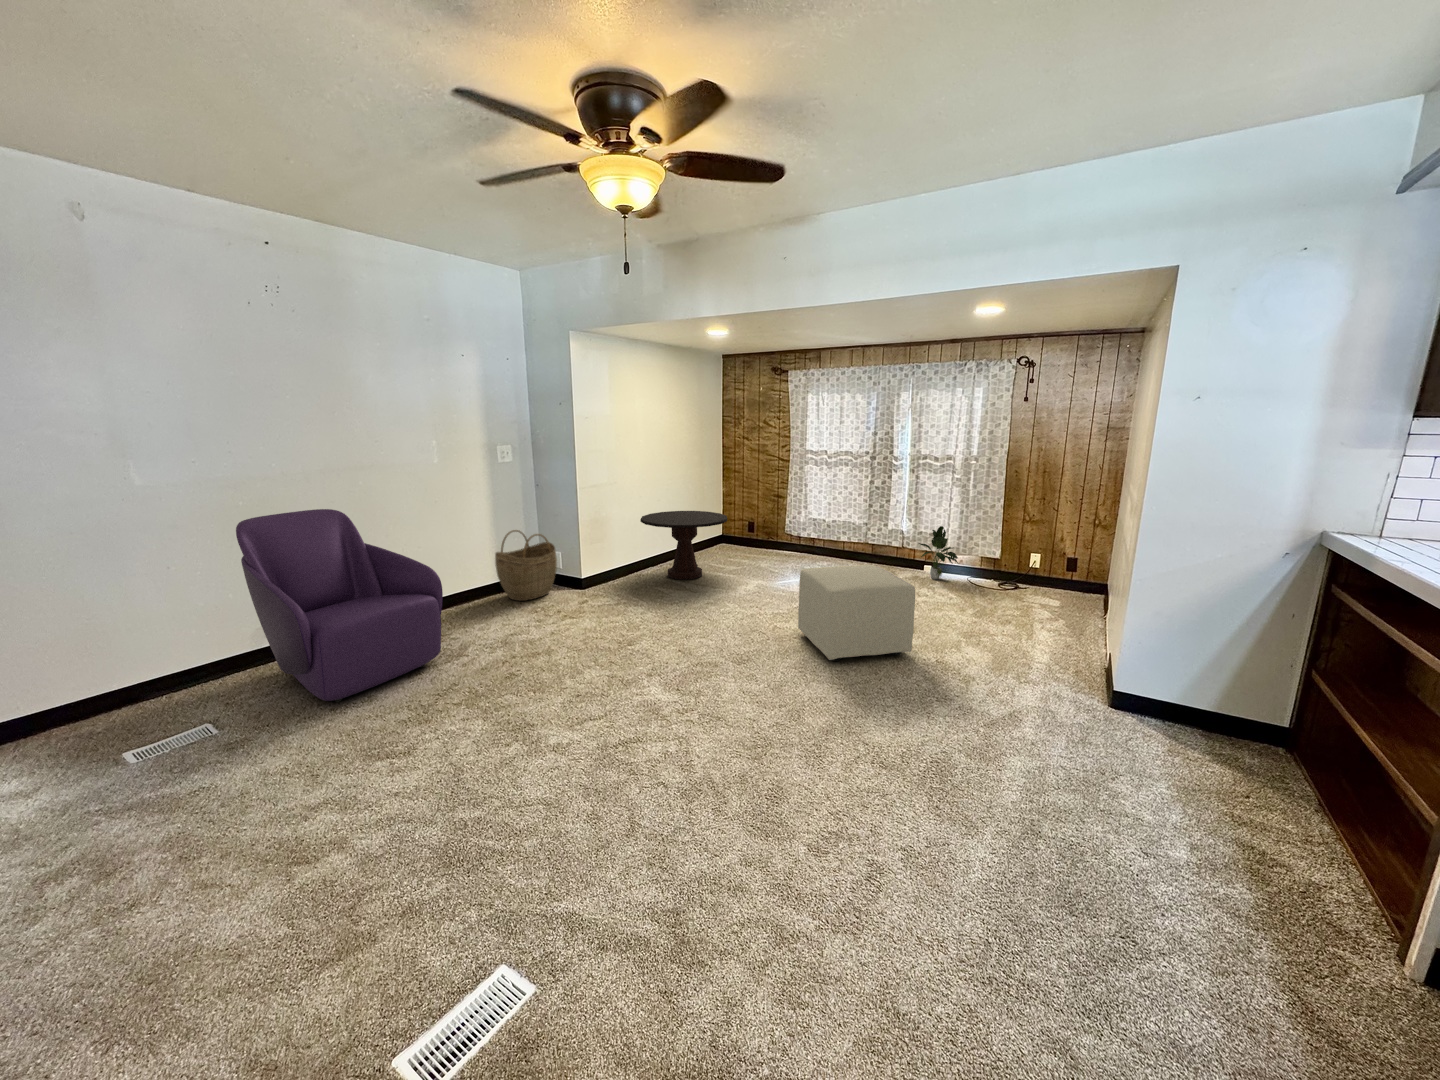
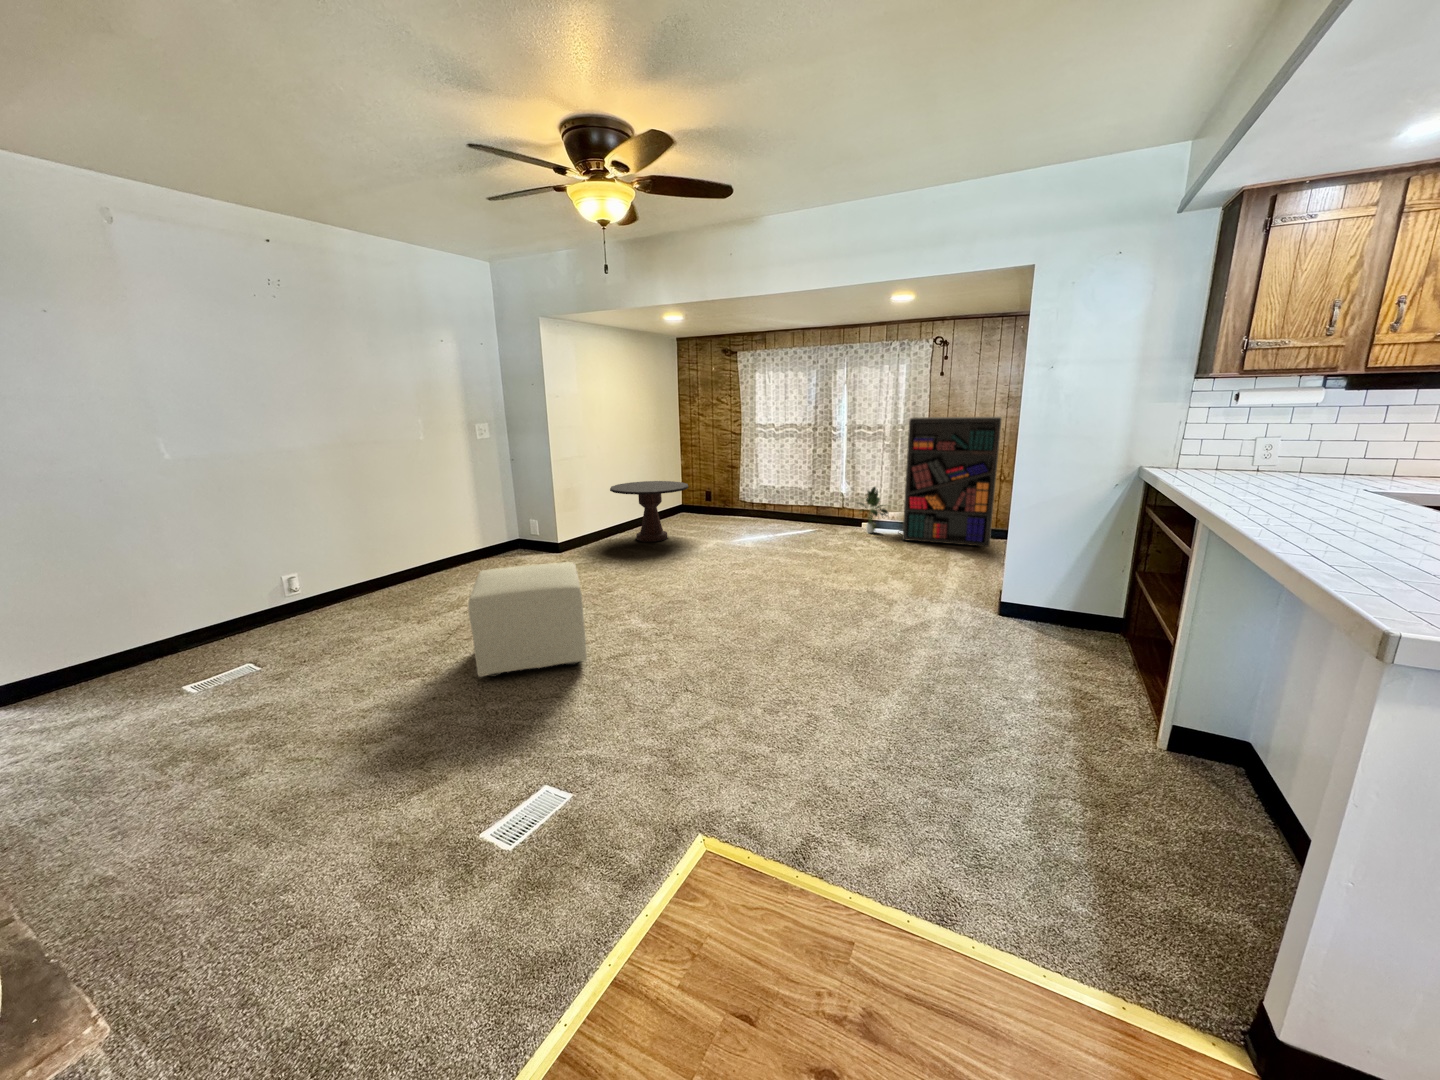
bookshelf: none [974,448,1102,605] -> present [903,417,1001,547]
armchair: present [236,509,443,702] -> none [258,481,445,643]
woven basket: present [495,530,557,601] -> none [480,500,537,564]
ottoman: present [798,565,915,661] -> present [468,562,587,677]

